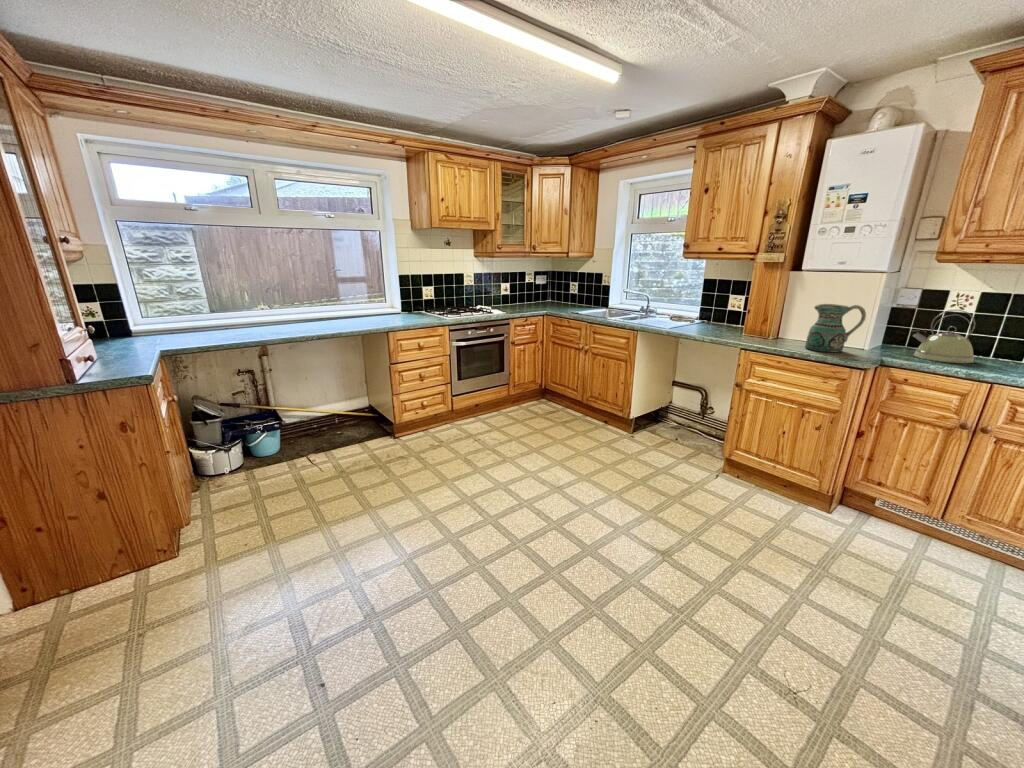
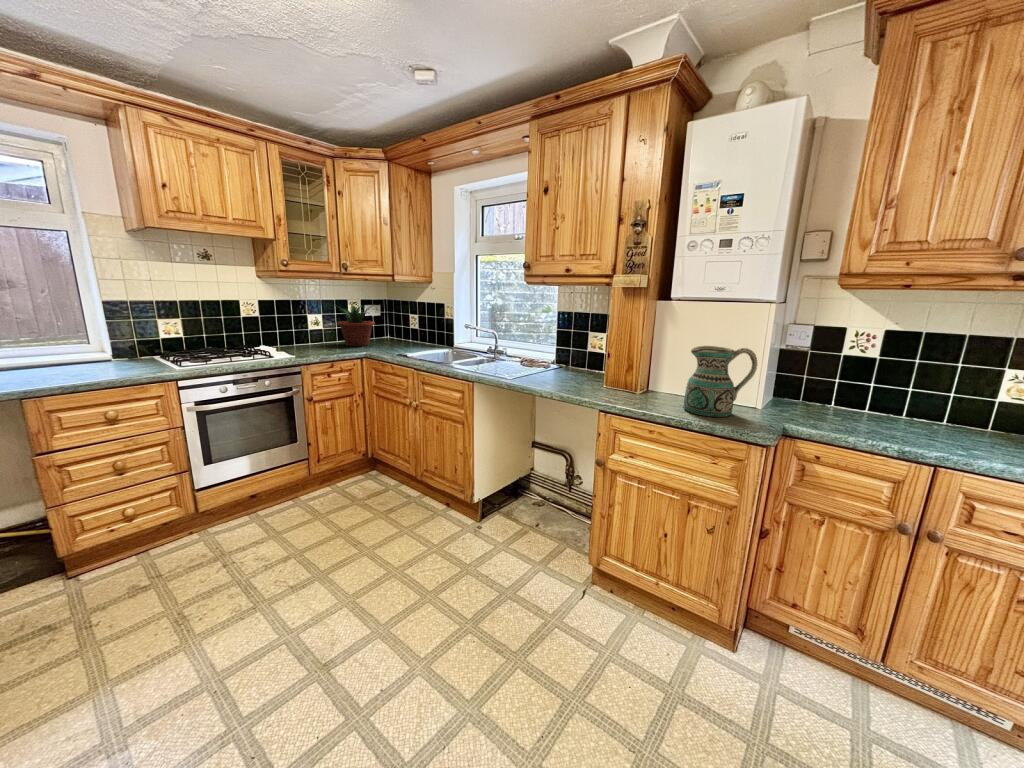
potted plant: none [517,276,548,307] -> present [334,305,375,346]
kettle: present [913,310,975,364] -> none [813,354,894,431]

